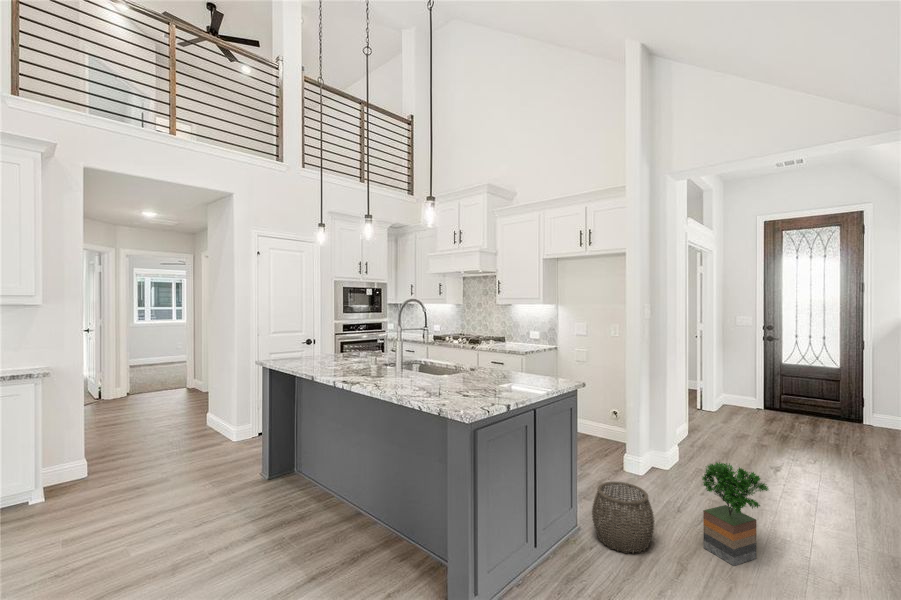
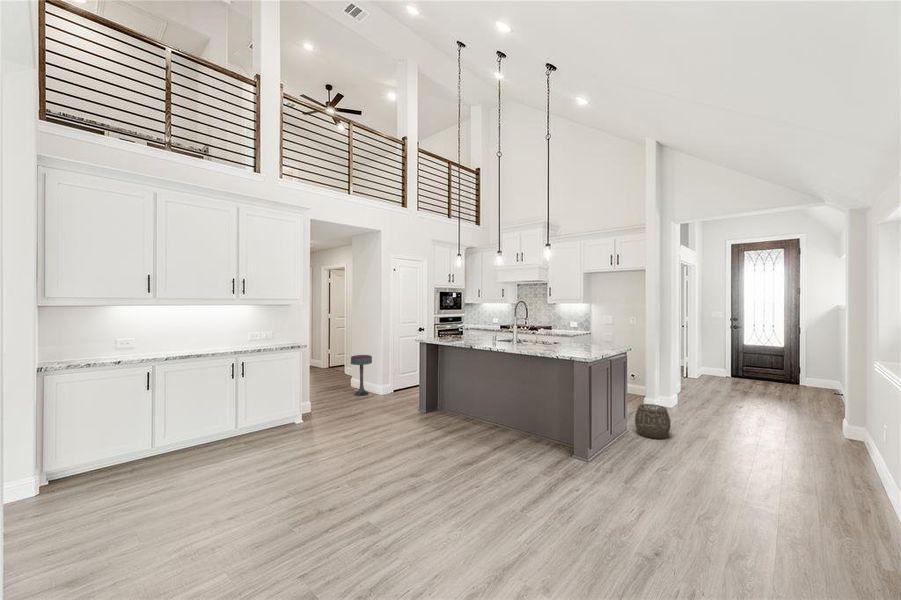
bar stool: none [187,380,223,443] -> present [351,355,372,396]
potted tree: present [702,462,768,566] -> none [696,390,734,443]

